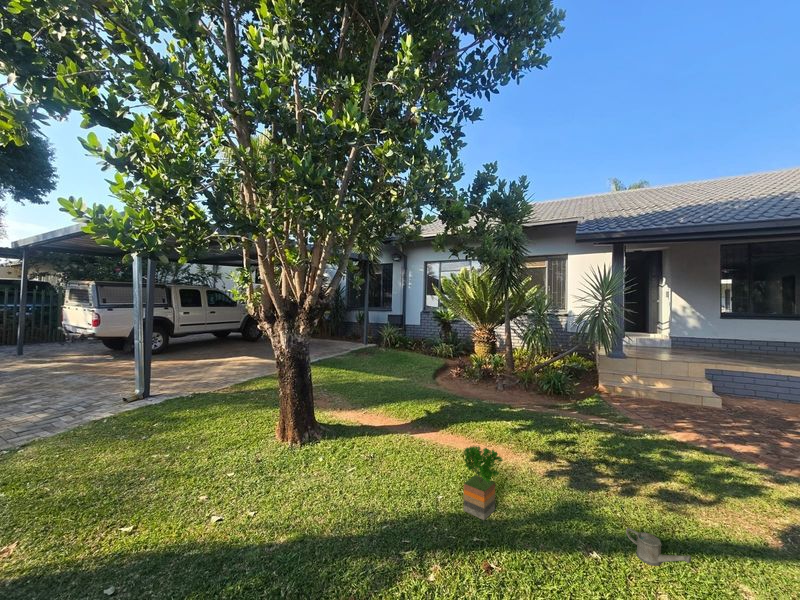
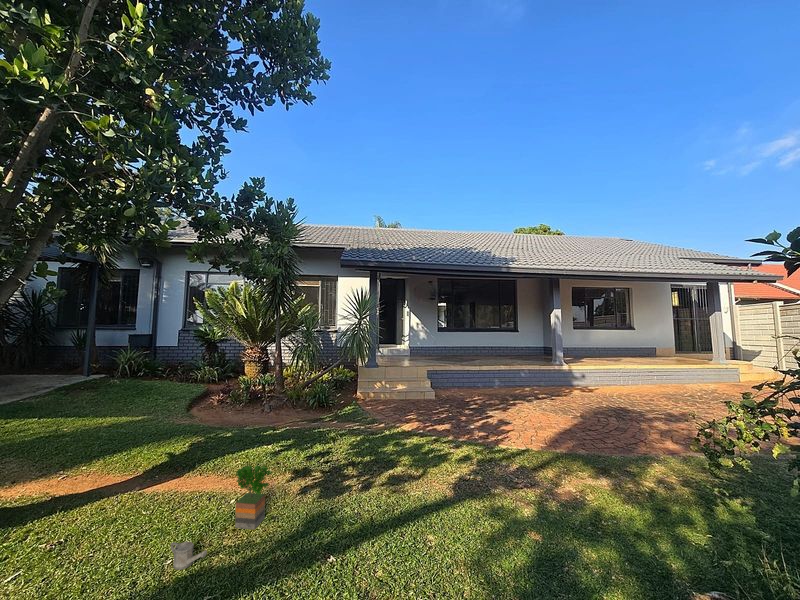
watering can: present [626,528,691,566] -> present [171,542,207,570]

